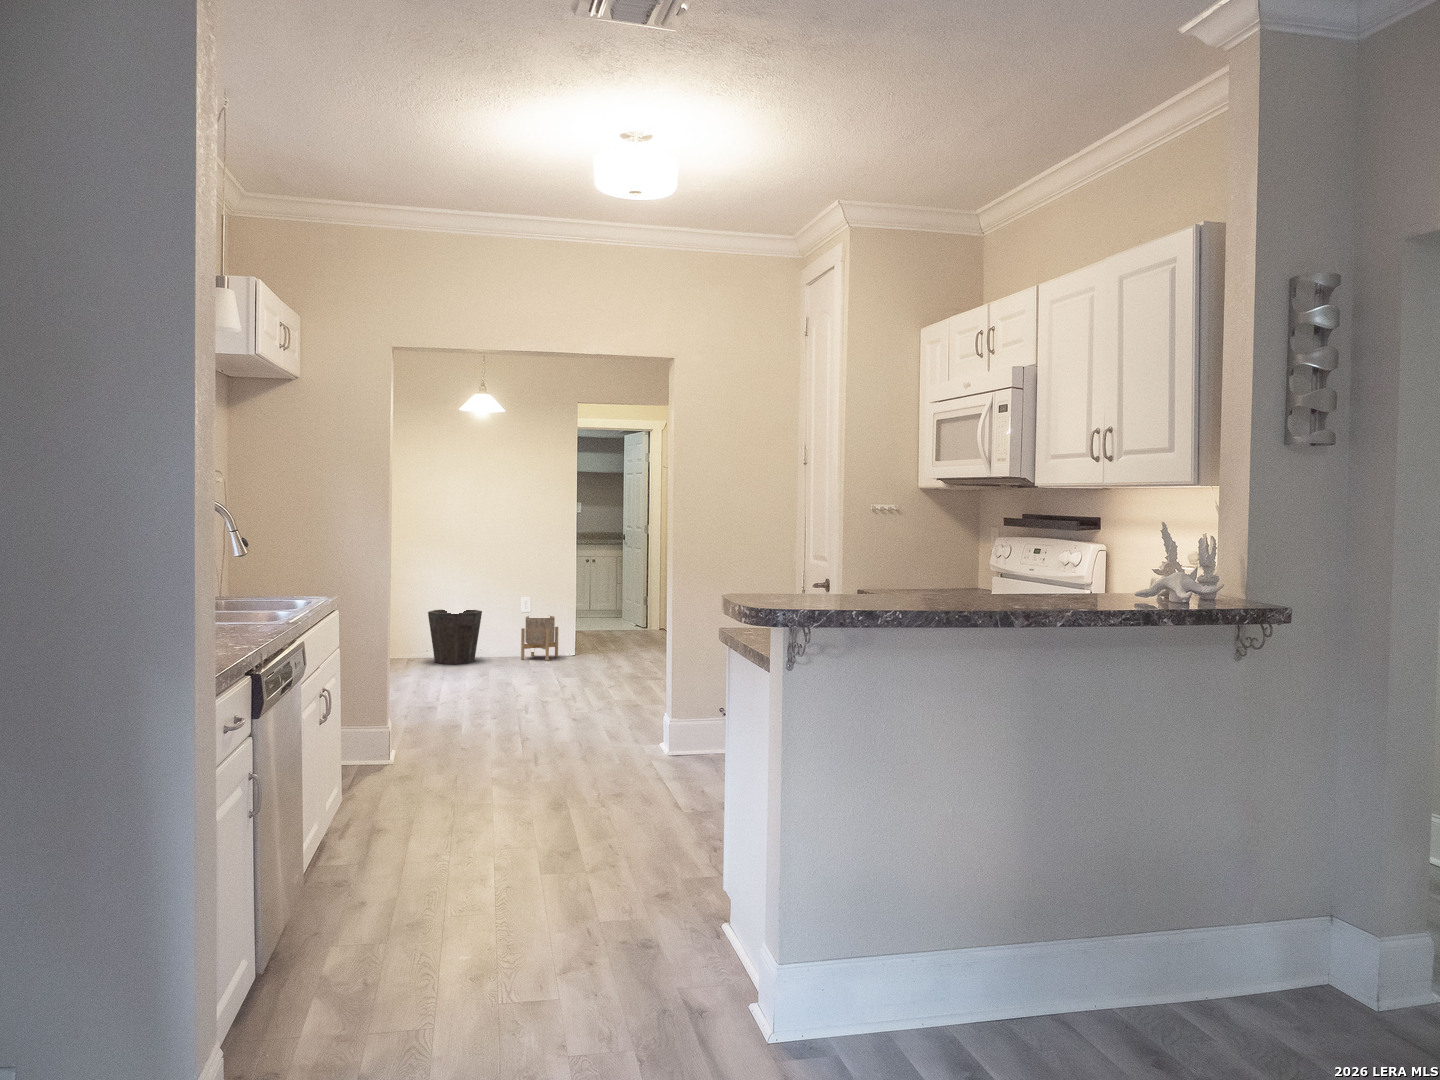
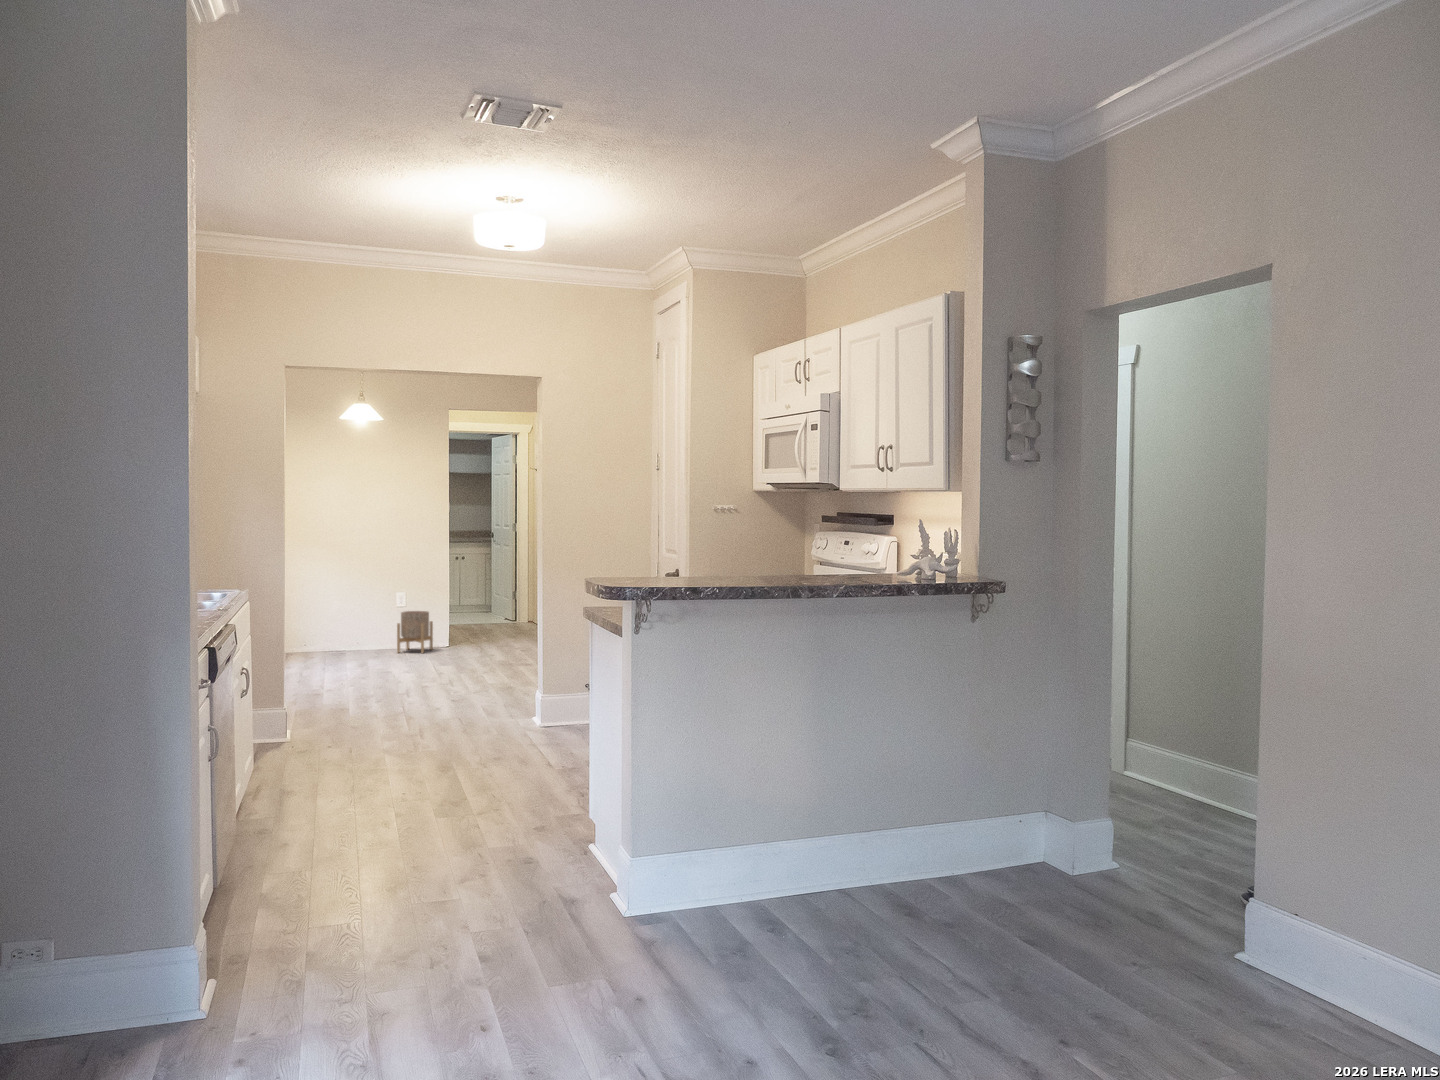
waste bin: present [428,610,482,664] -> none [305,606,358,658]

